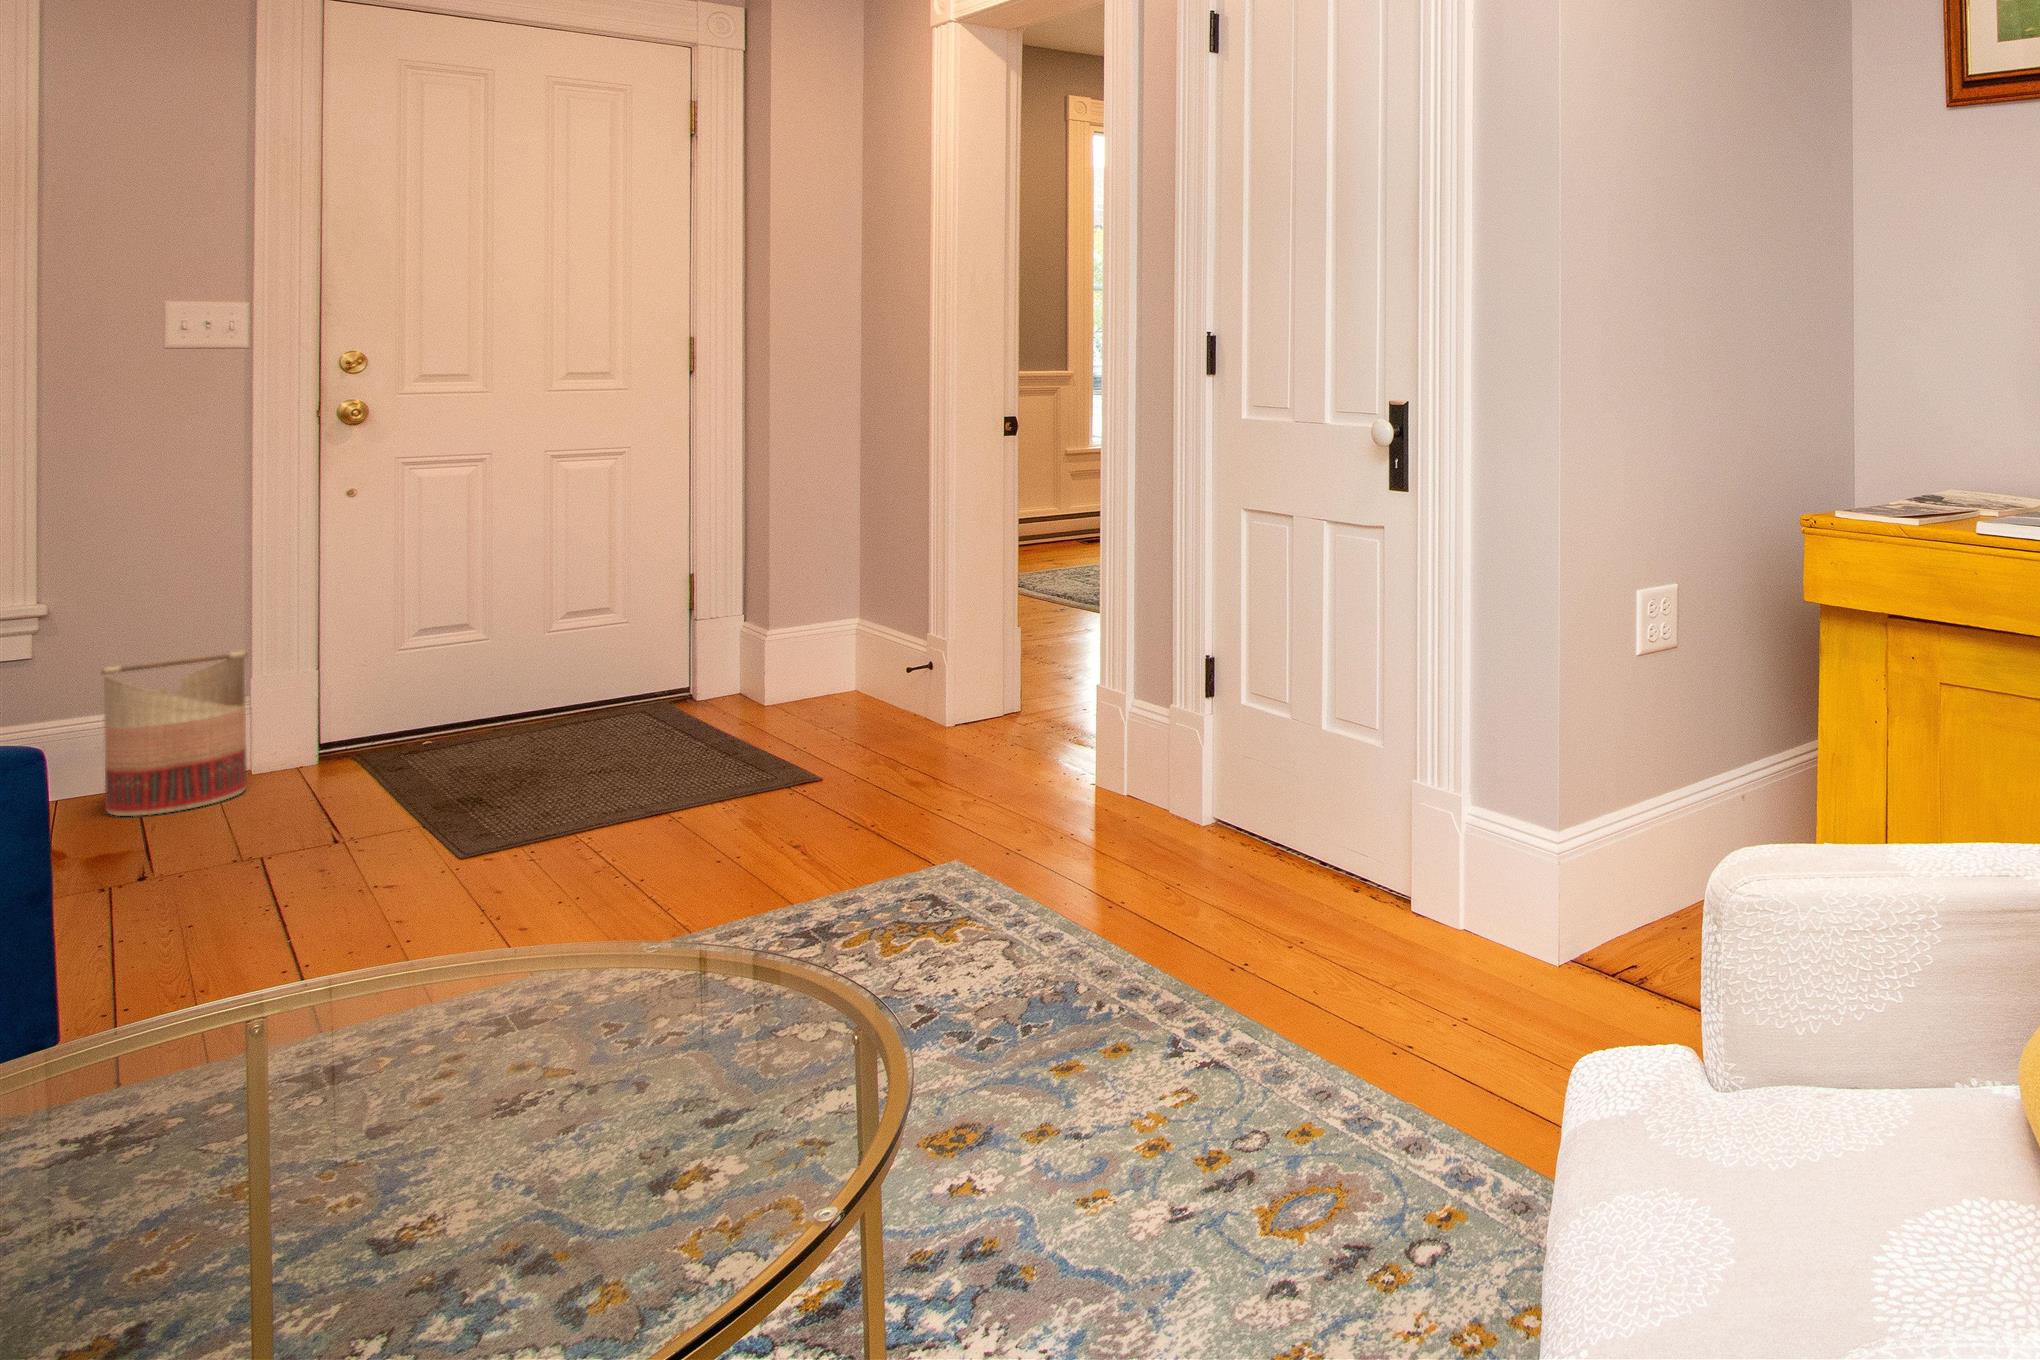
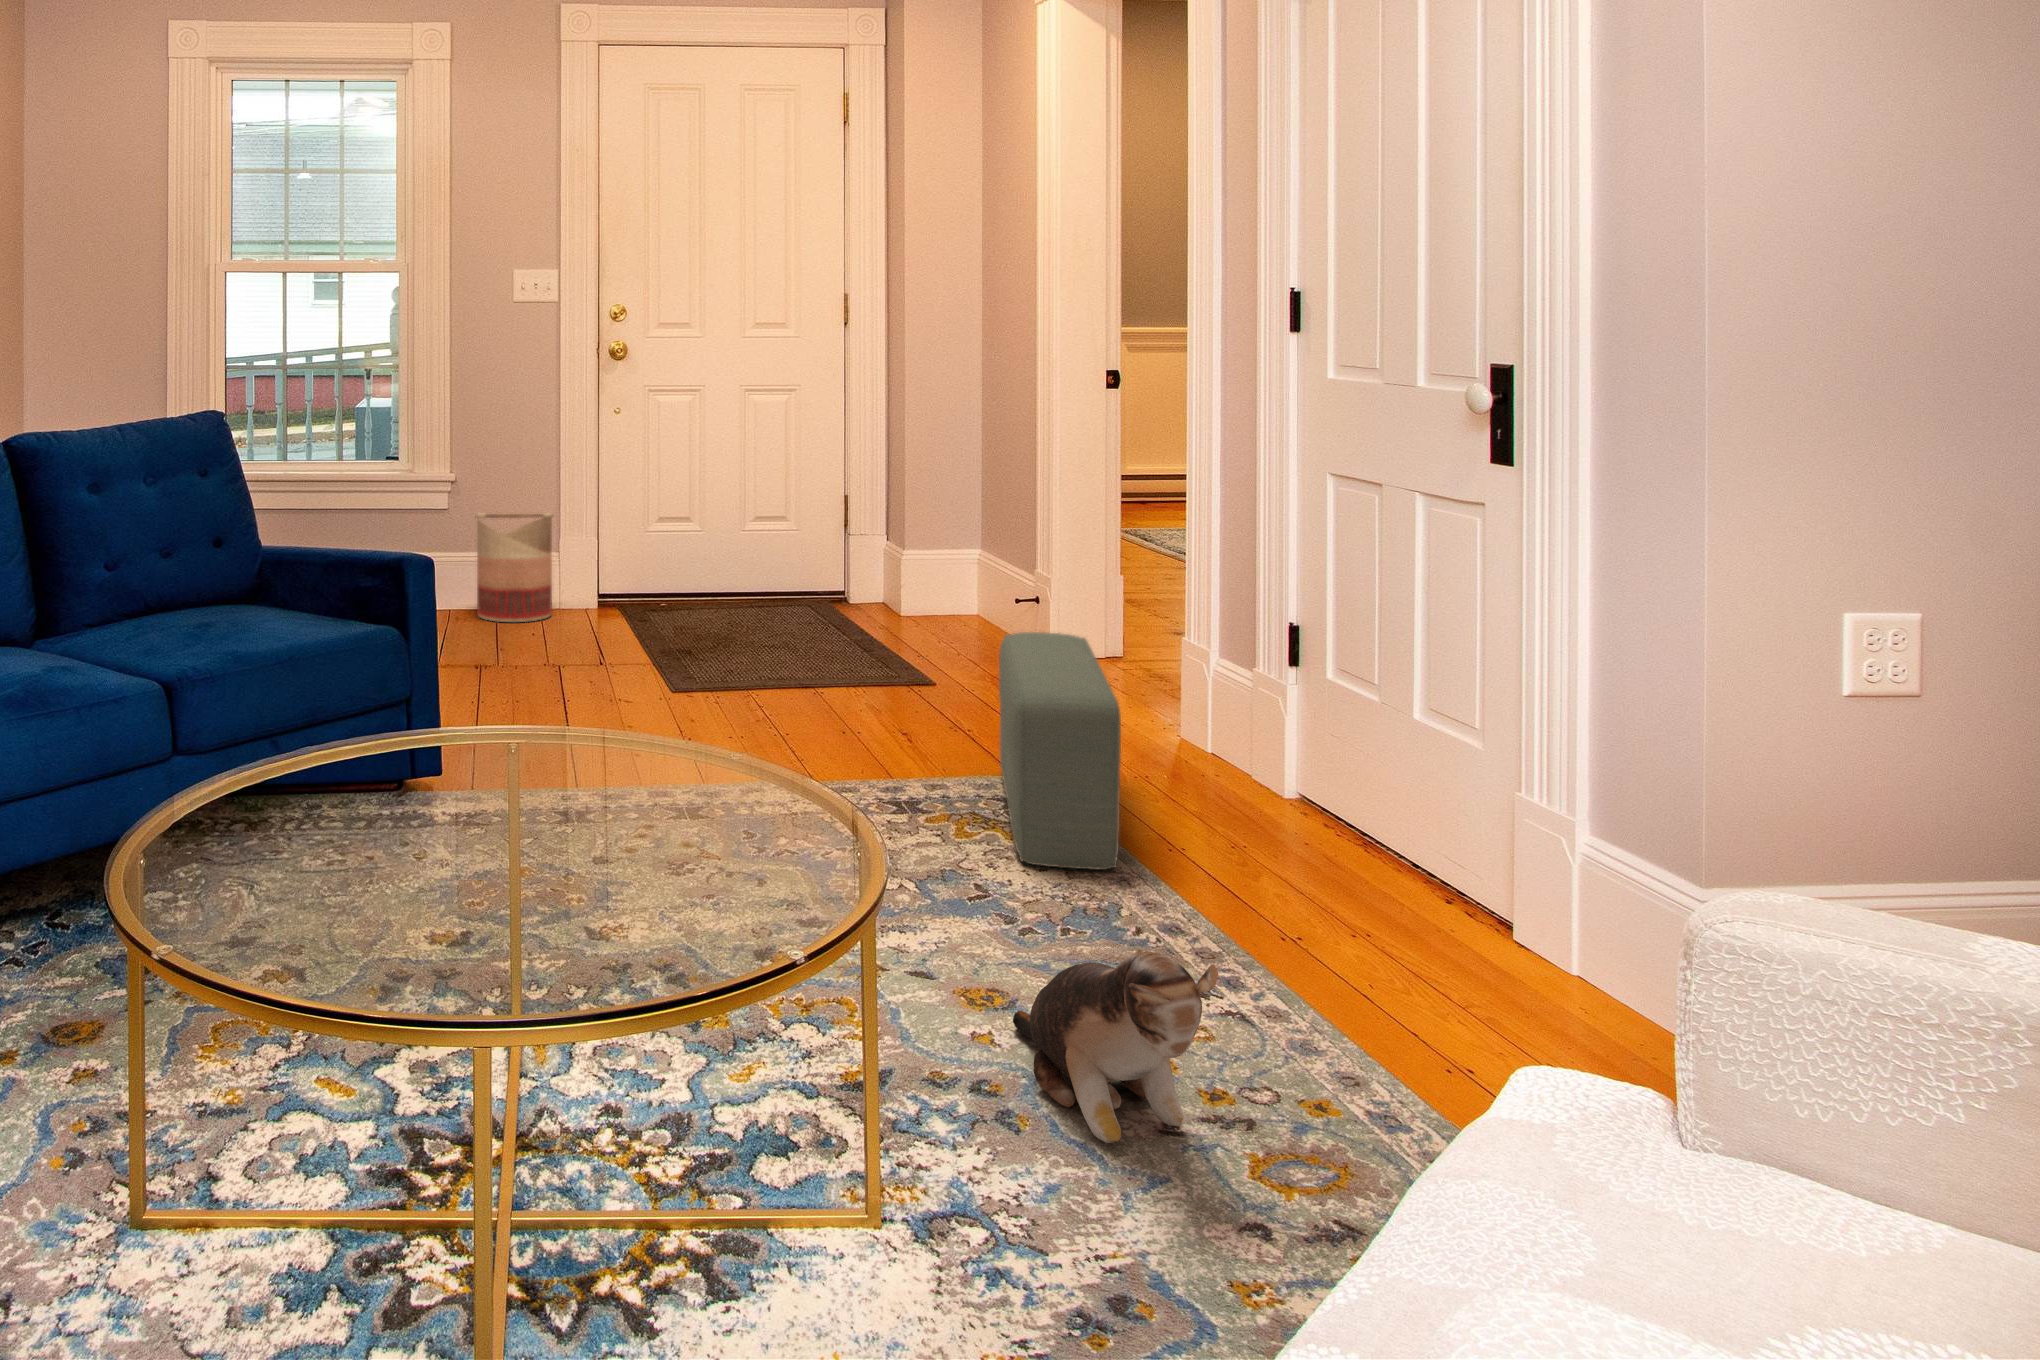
pouf: none [914,704,1063,963] -> present [999,632,1121,870]
plush toy: none [993,1032,1232,1259] -> present [1013,950,1218,1143]

